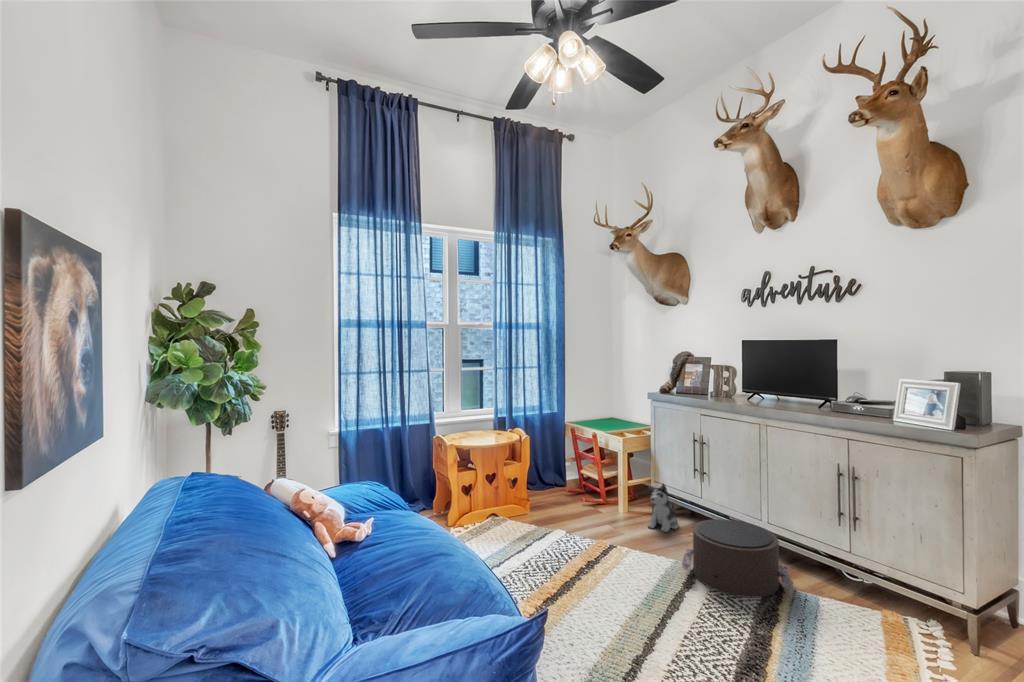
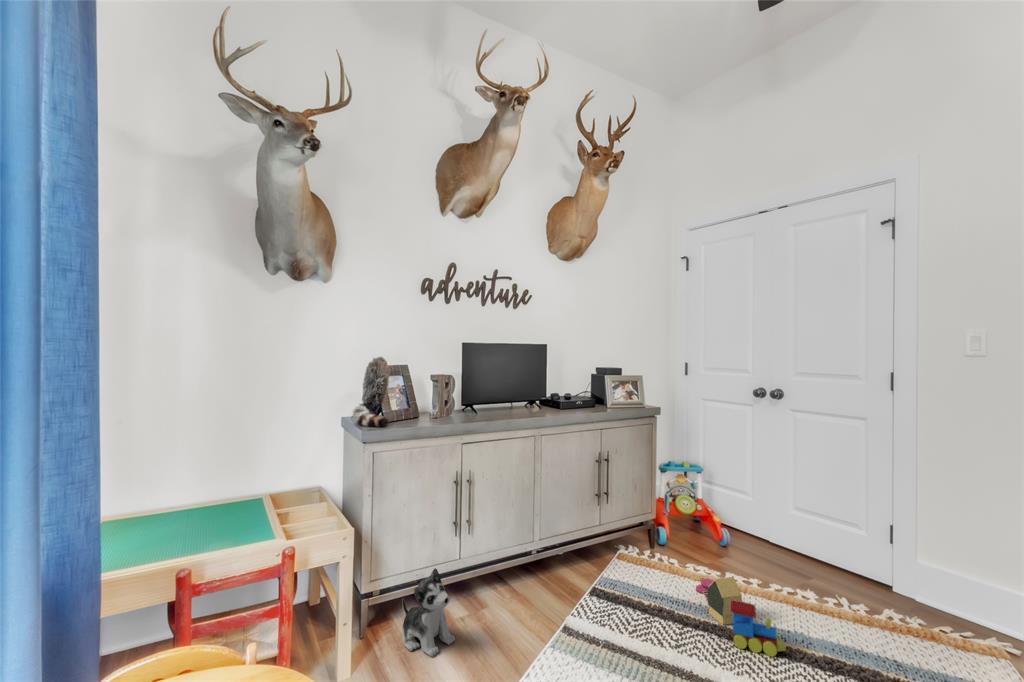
pouf: present [682,519,793,597] -> none [545,542,635,636]
toy house: none [749,596,811,660] -> present [692,576,742,625]
toy train: none [704,598,733,659] -> present [730,600,786,656]

